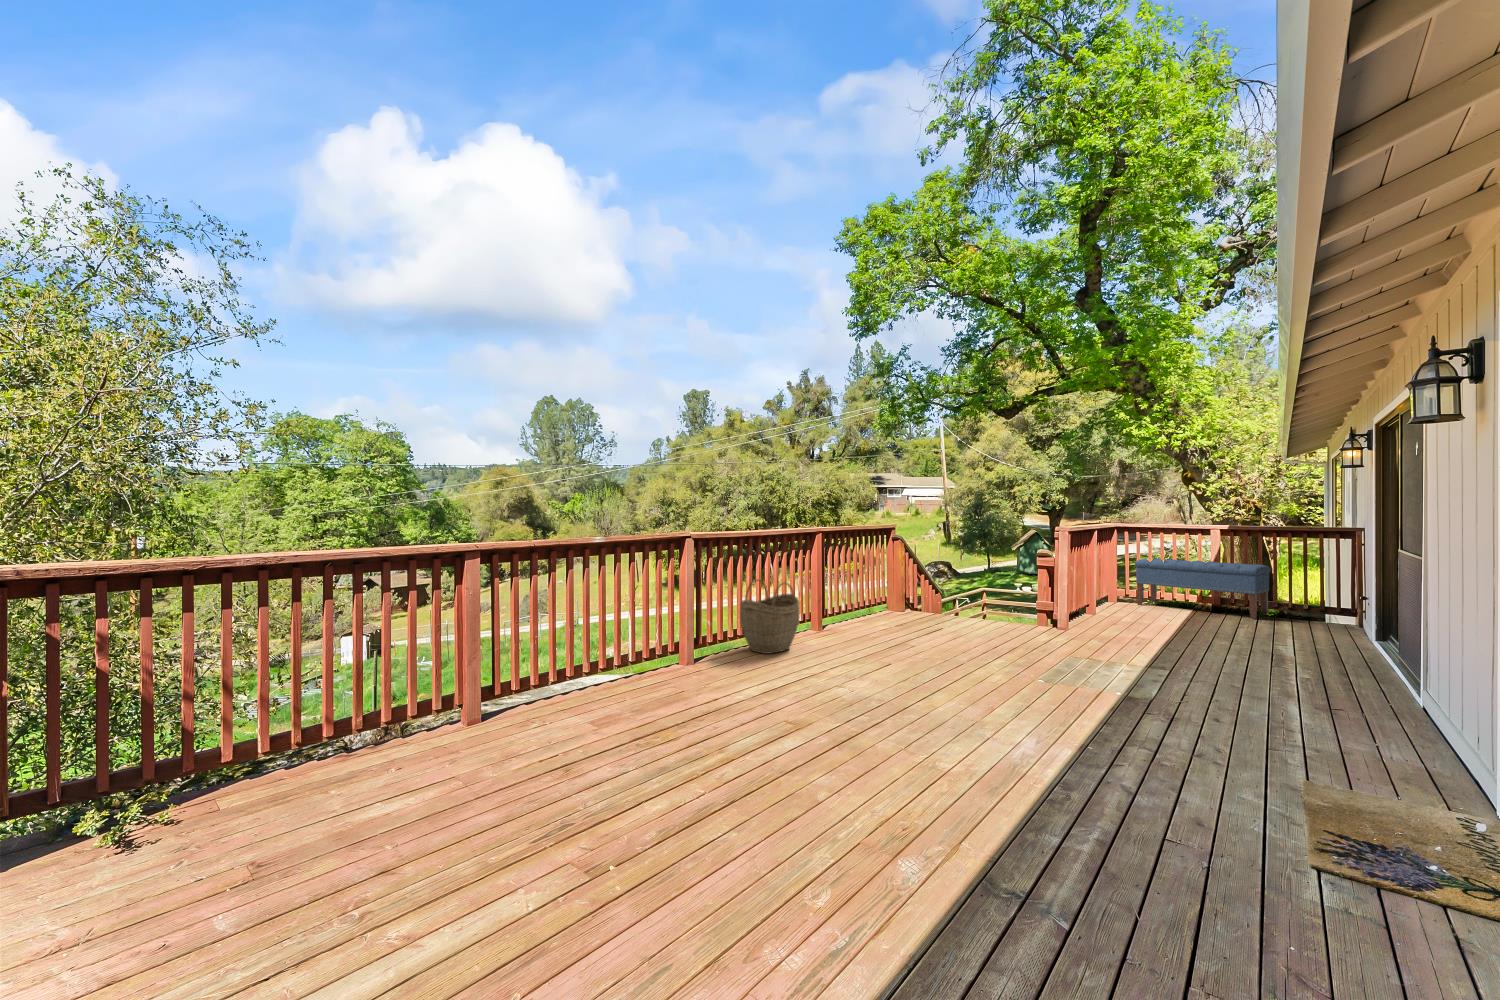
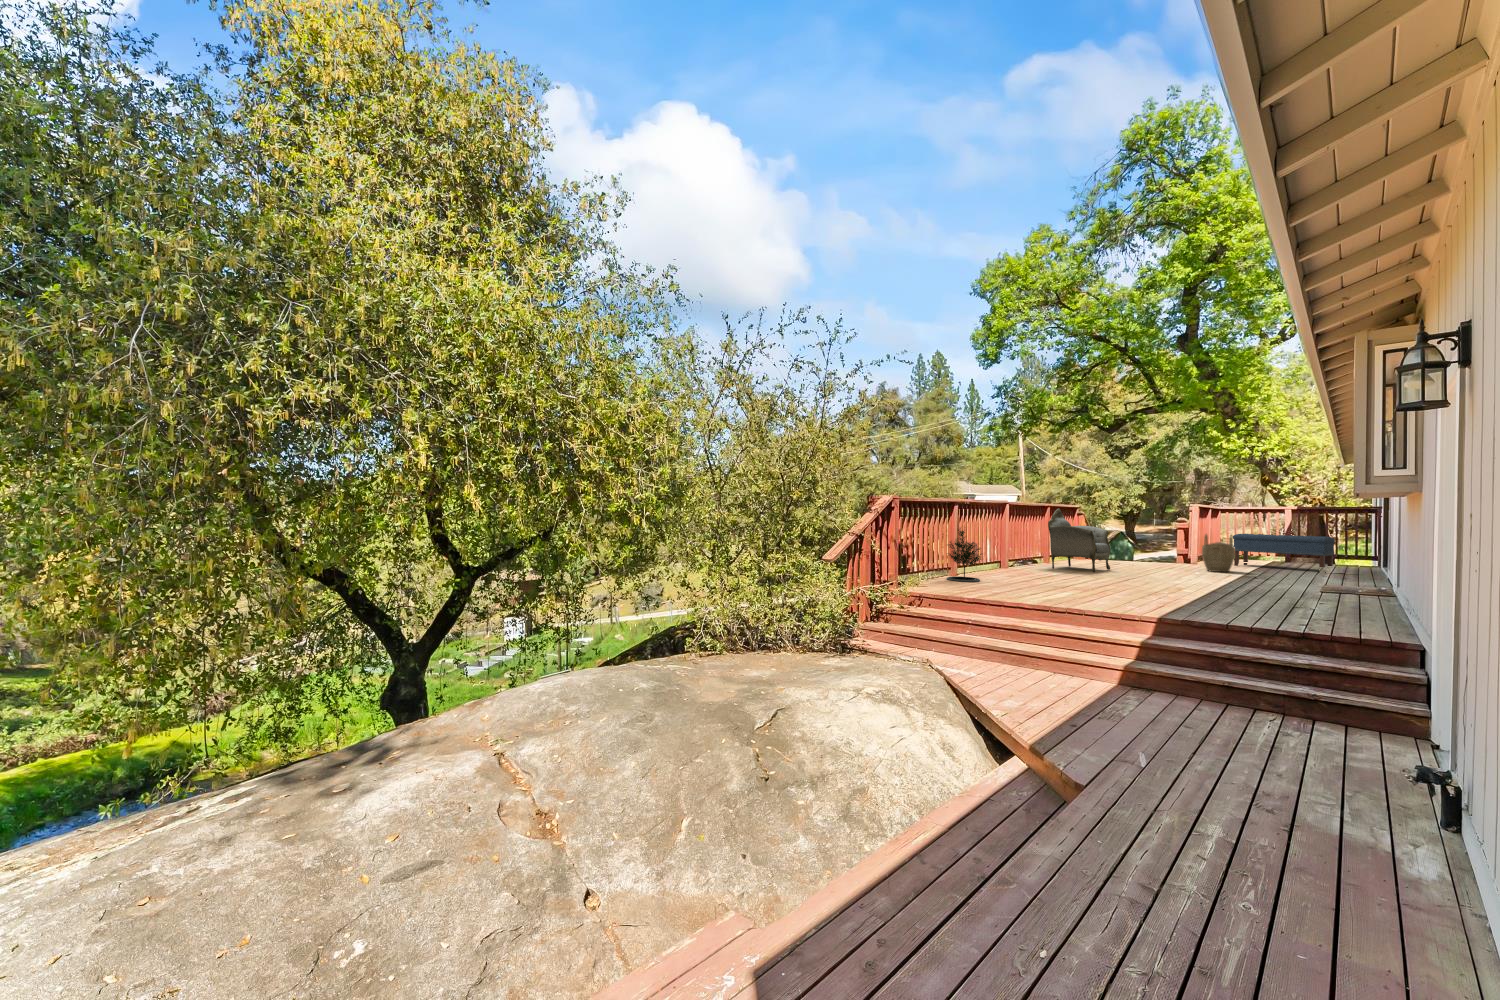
armchair: none [845,534,942,640] -> present [1048,508,1111,572]
woven basket: present [740,579,799,654] -> present [1202,534,1235,572]
potted tree: none [588,587,652,700] -> present [947,528,982,582]

